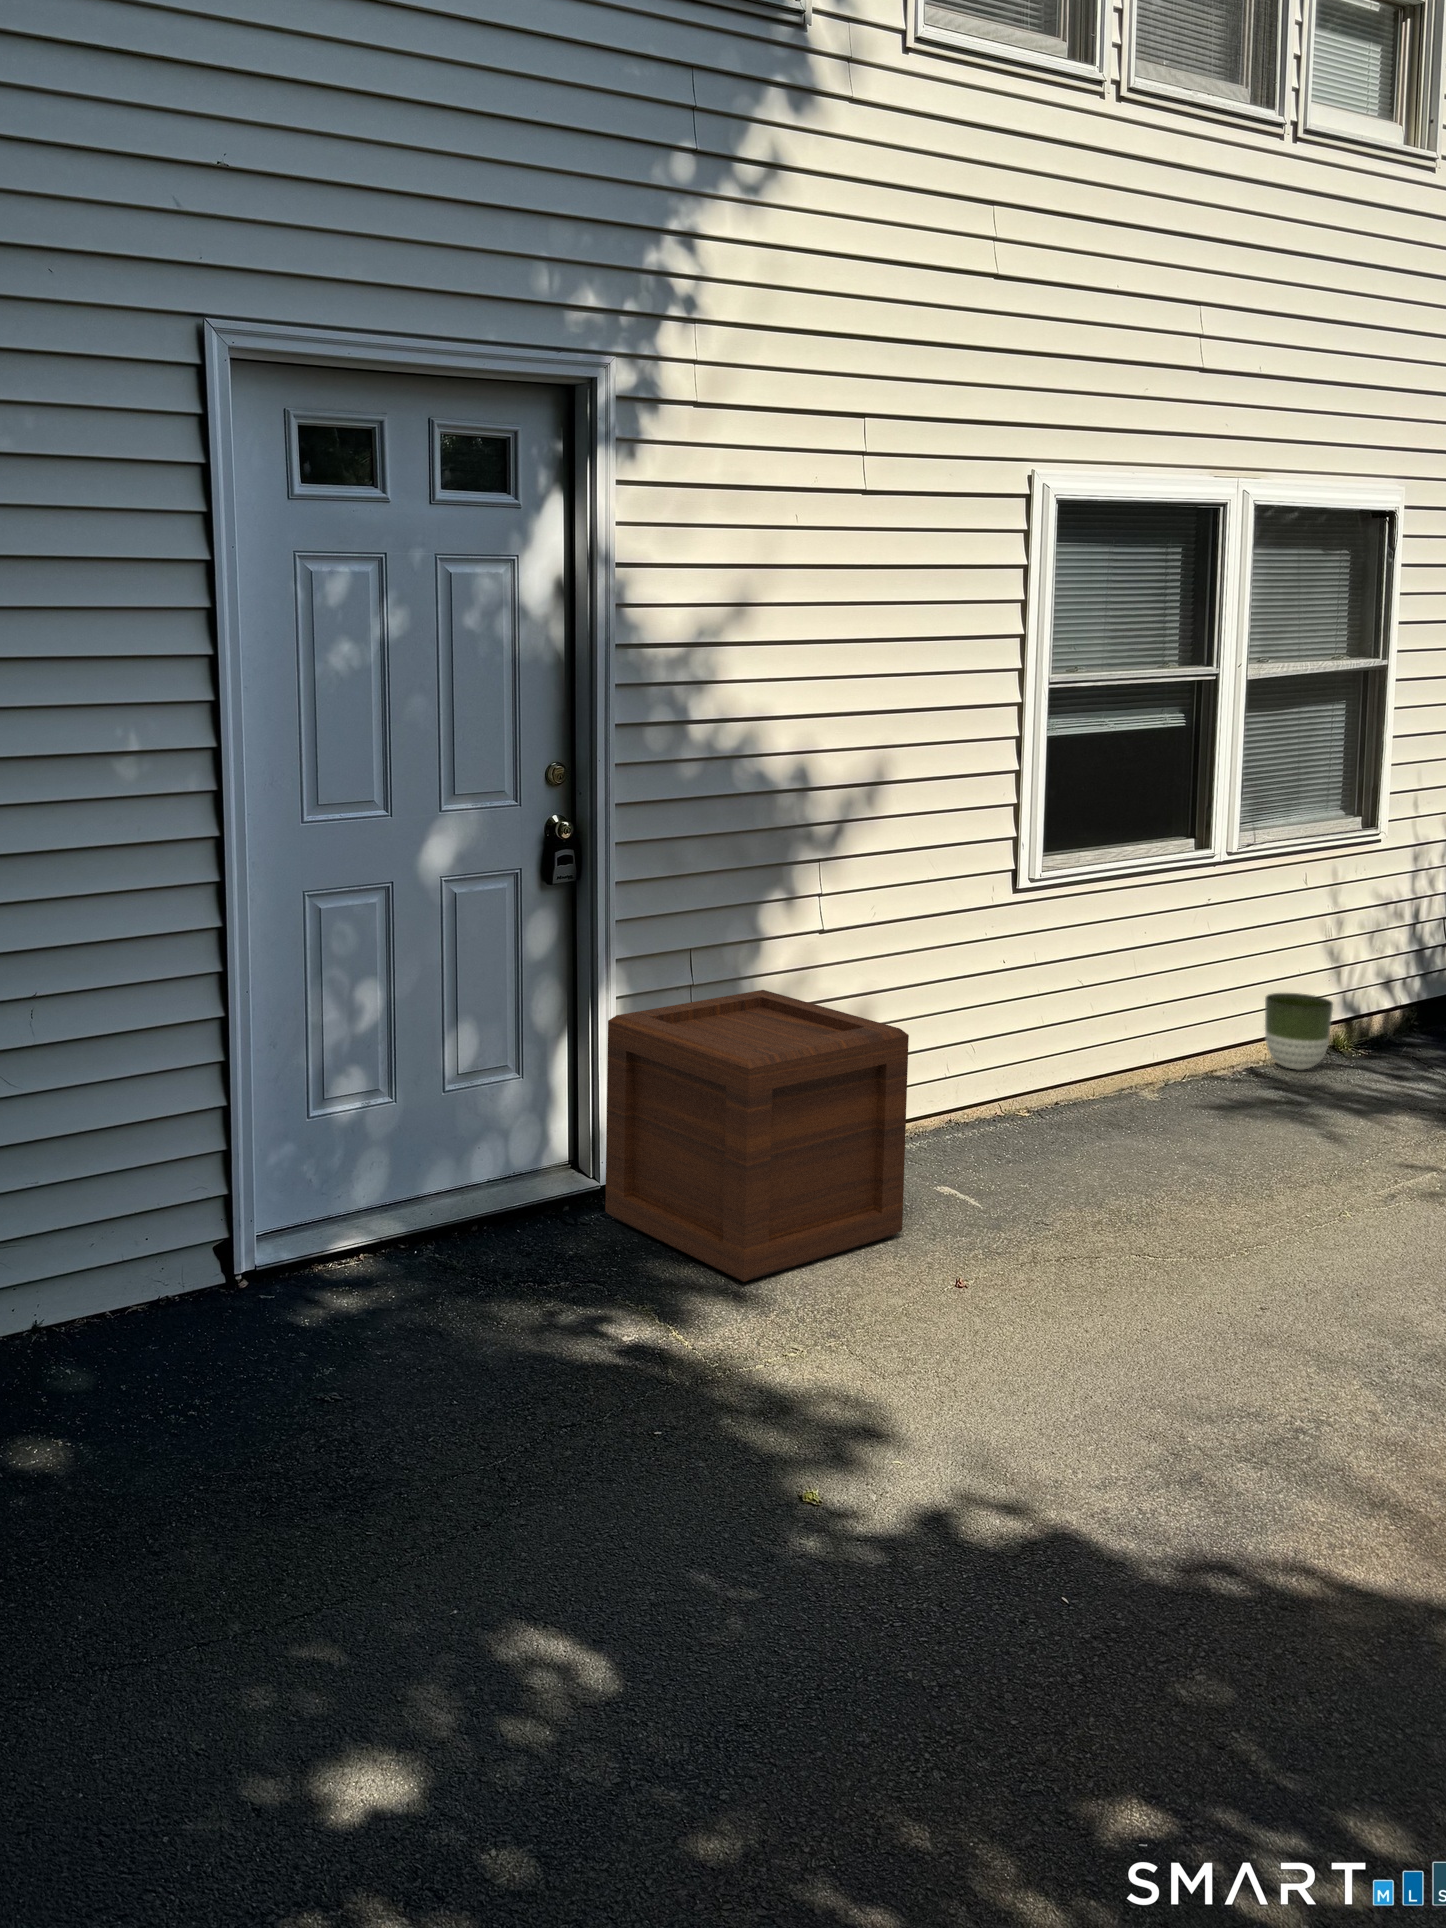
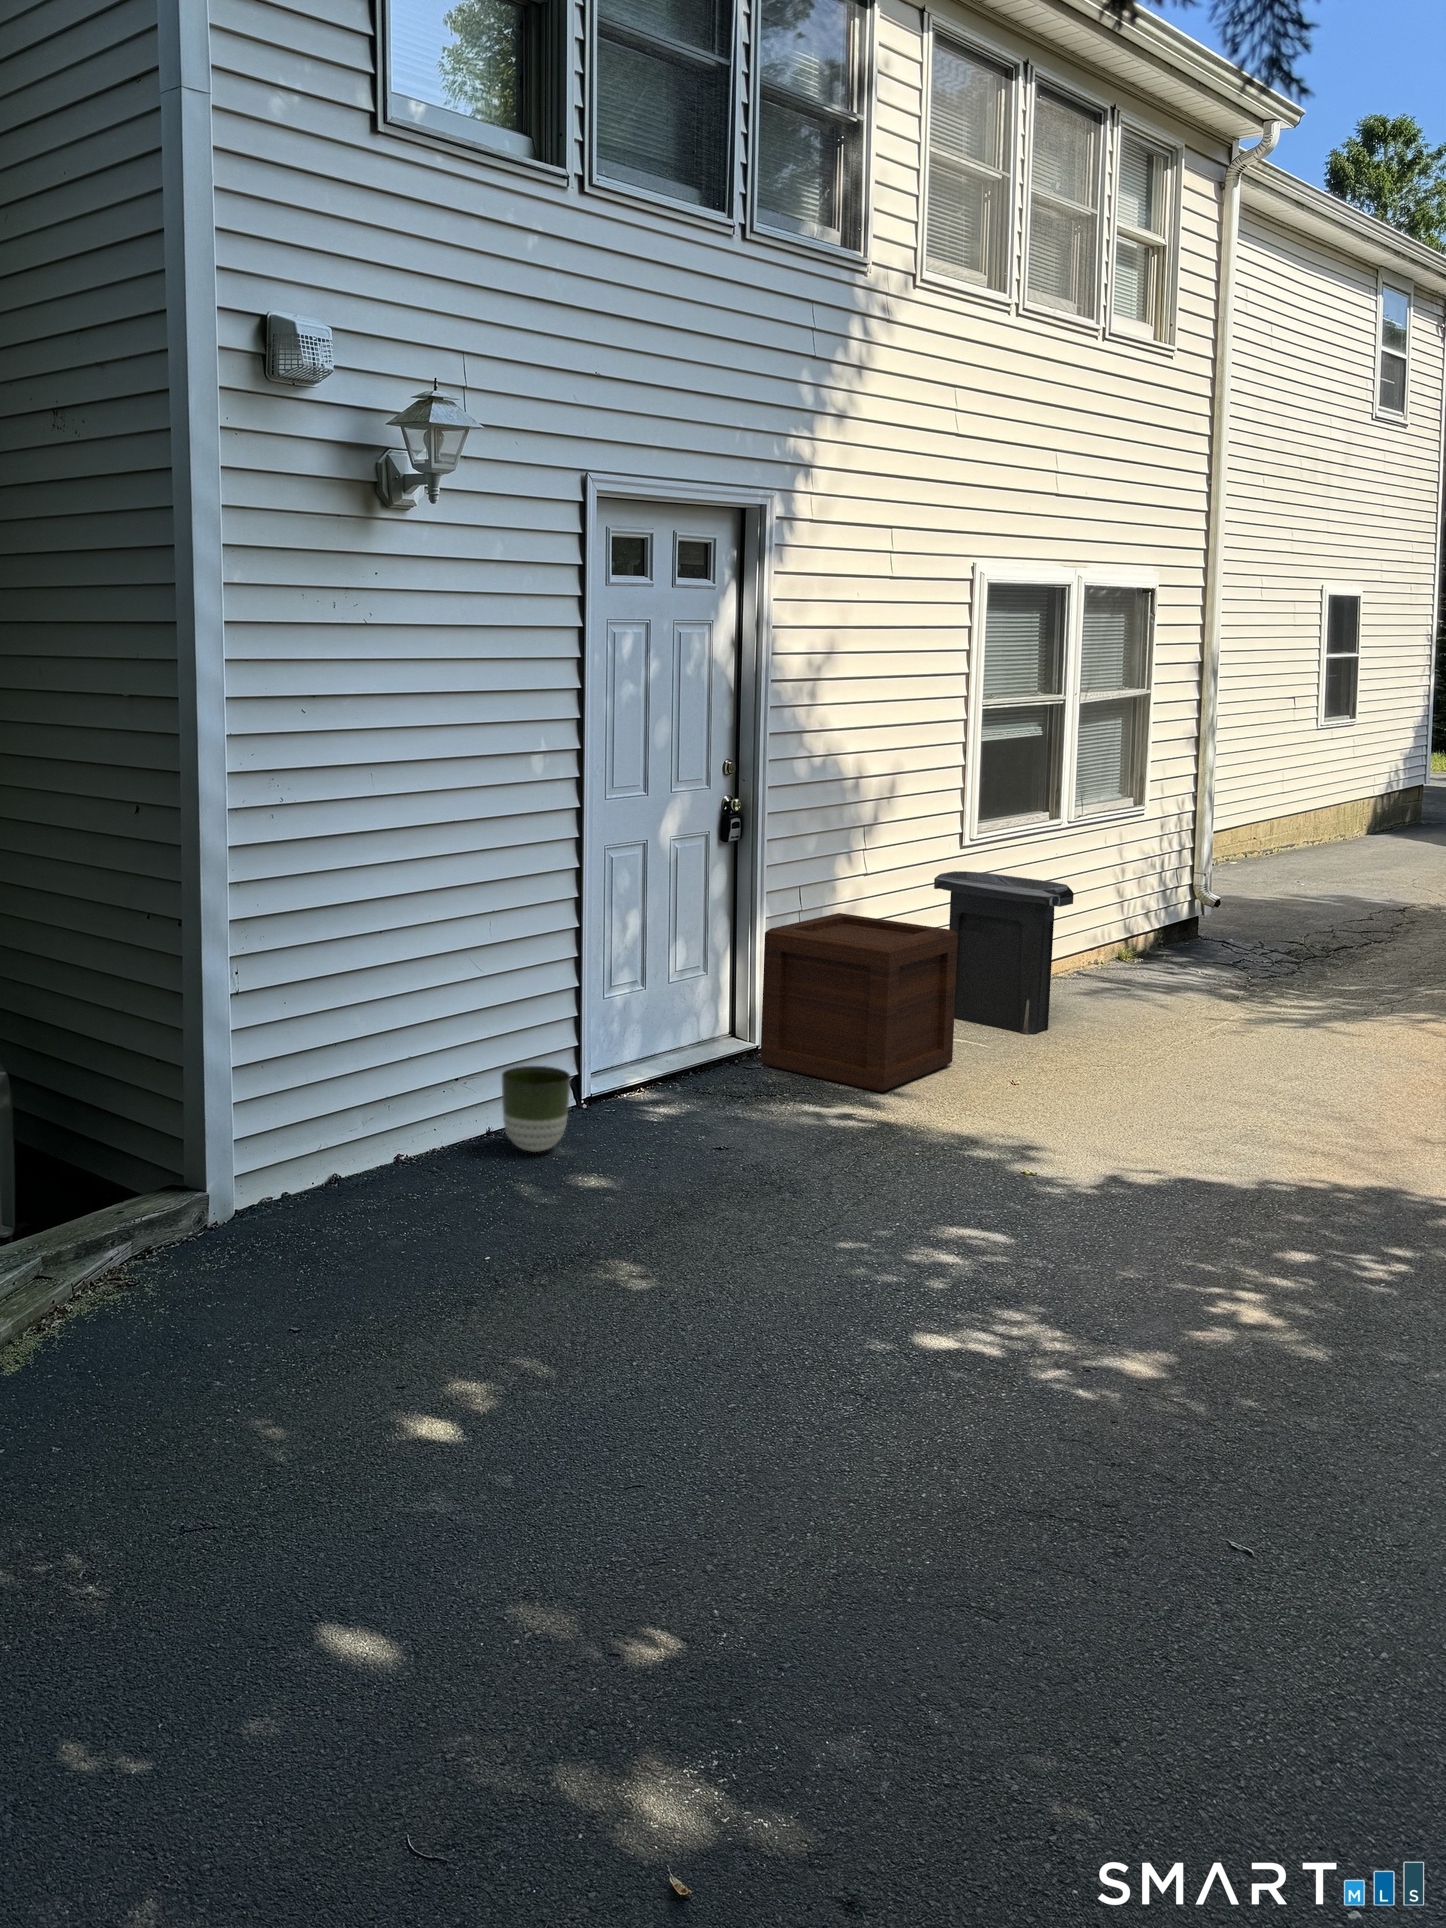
trash can: none [960,926,1150,1181] -> present [934,871,1074,1034]
planter: present [1265,993,1333,1070] -> present [502,1066,571,1152]

